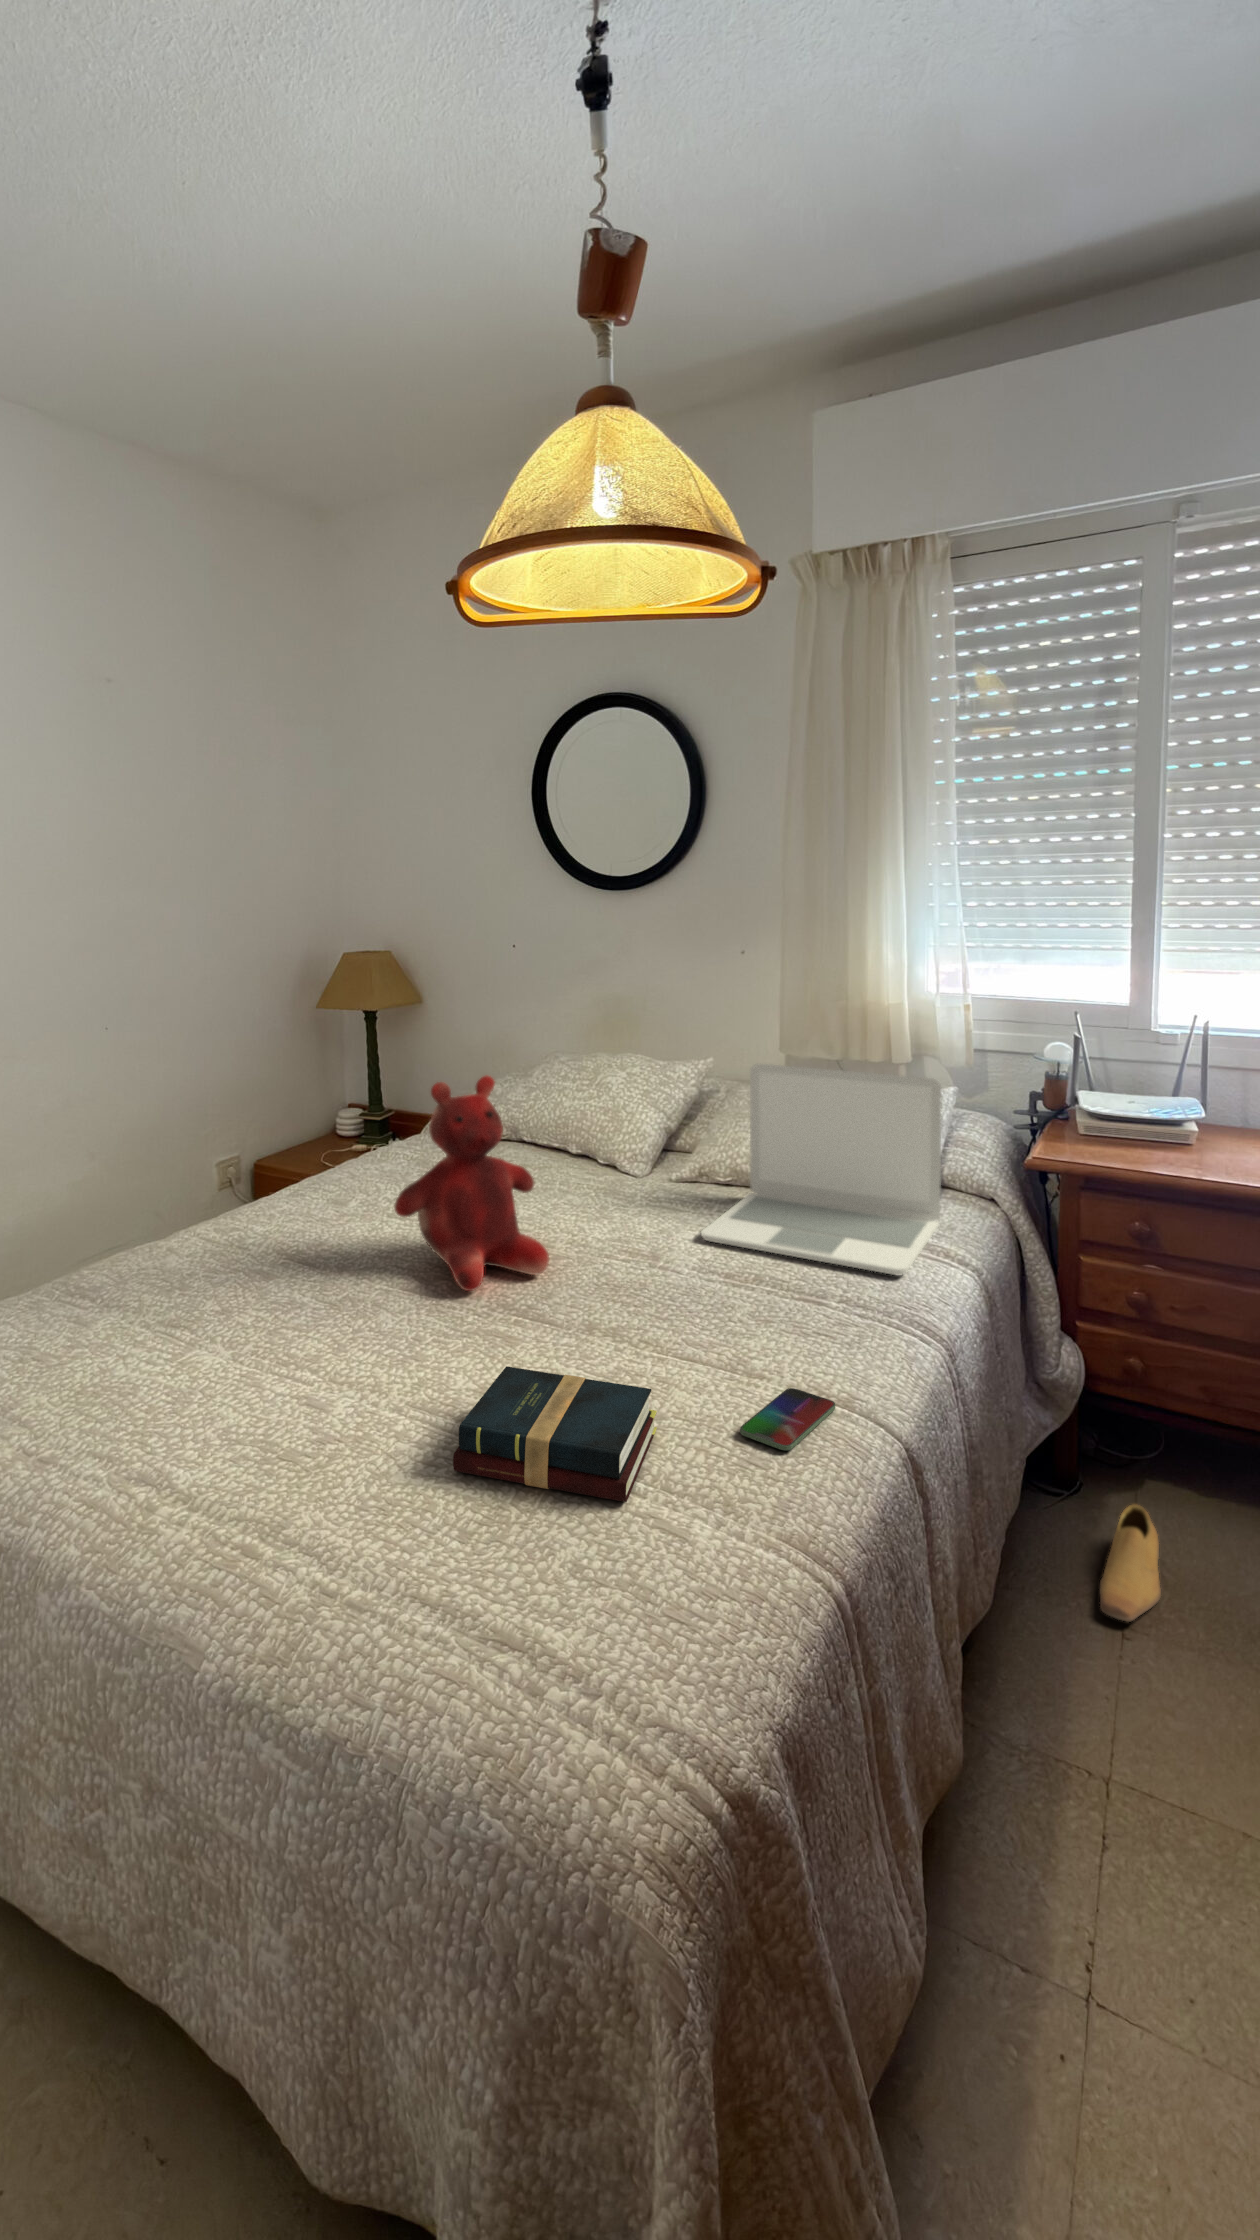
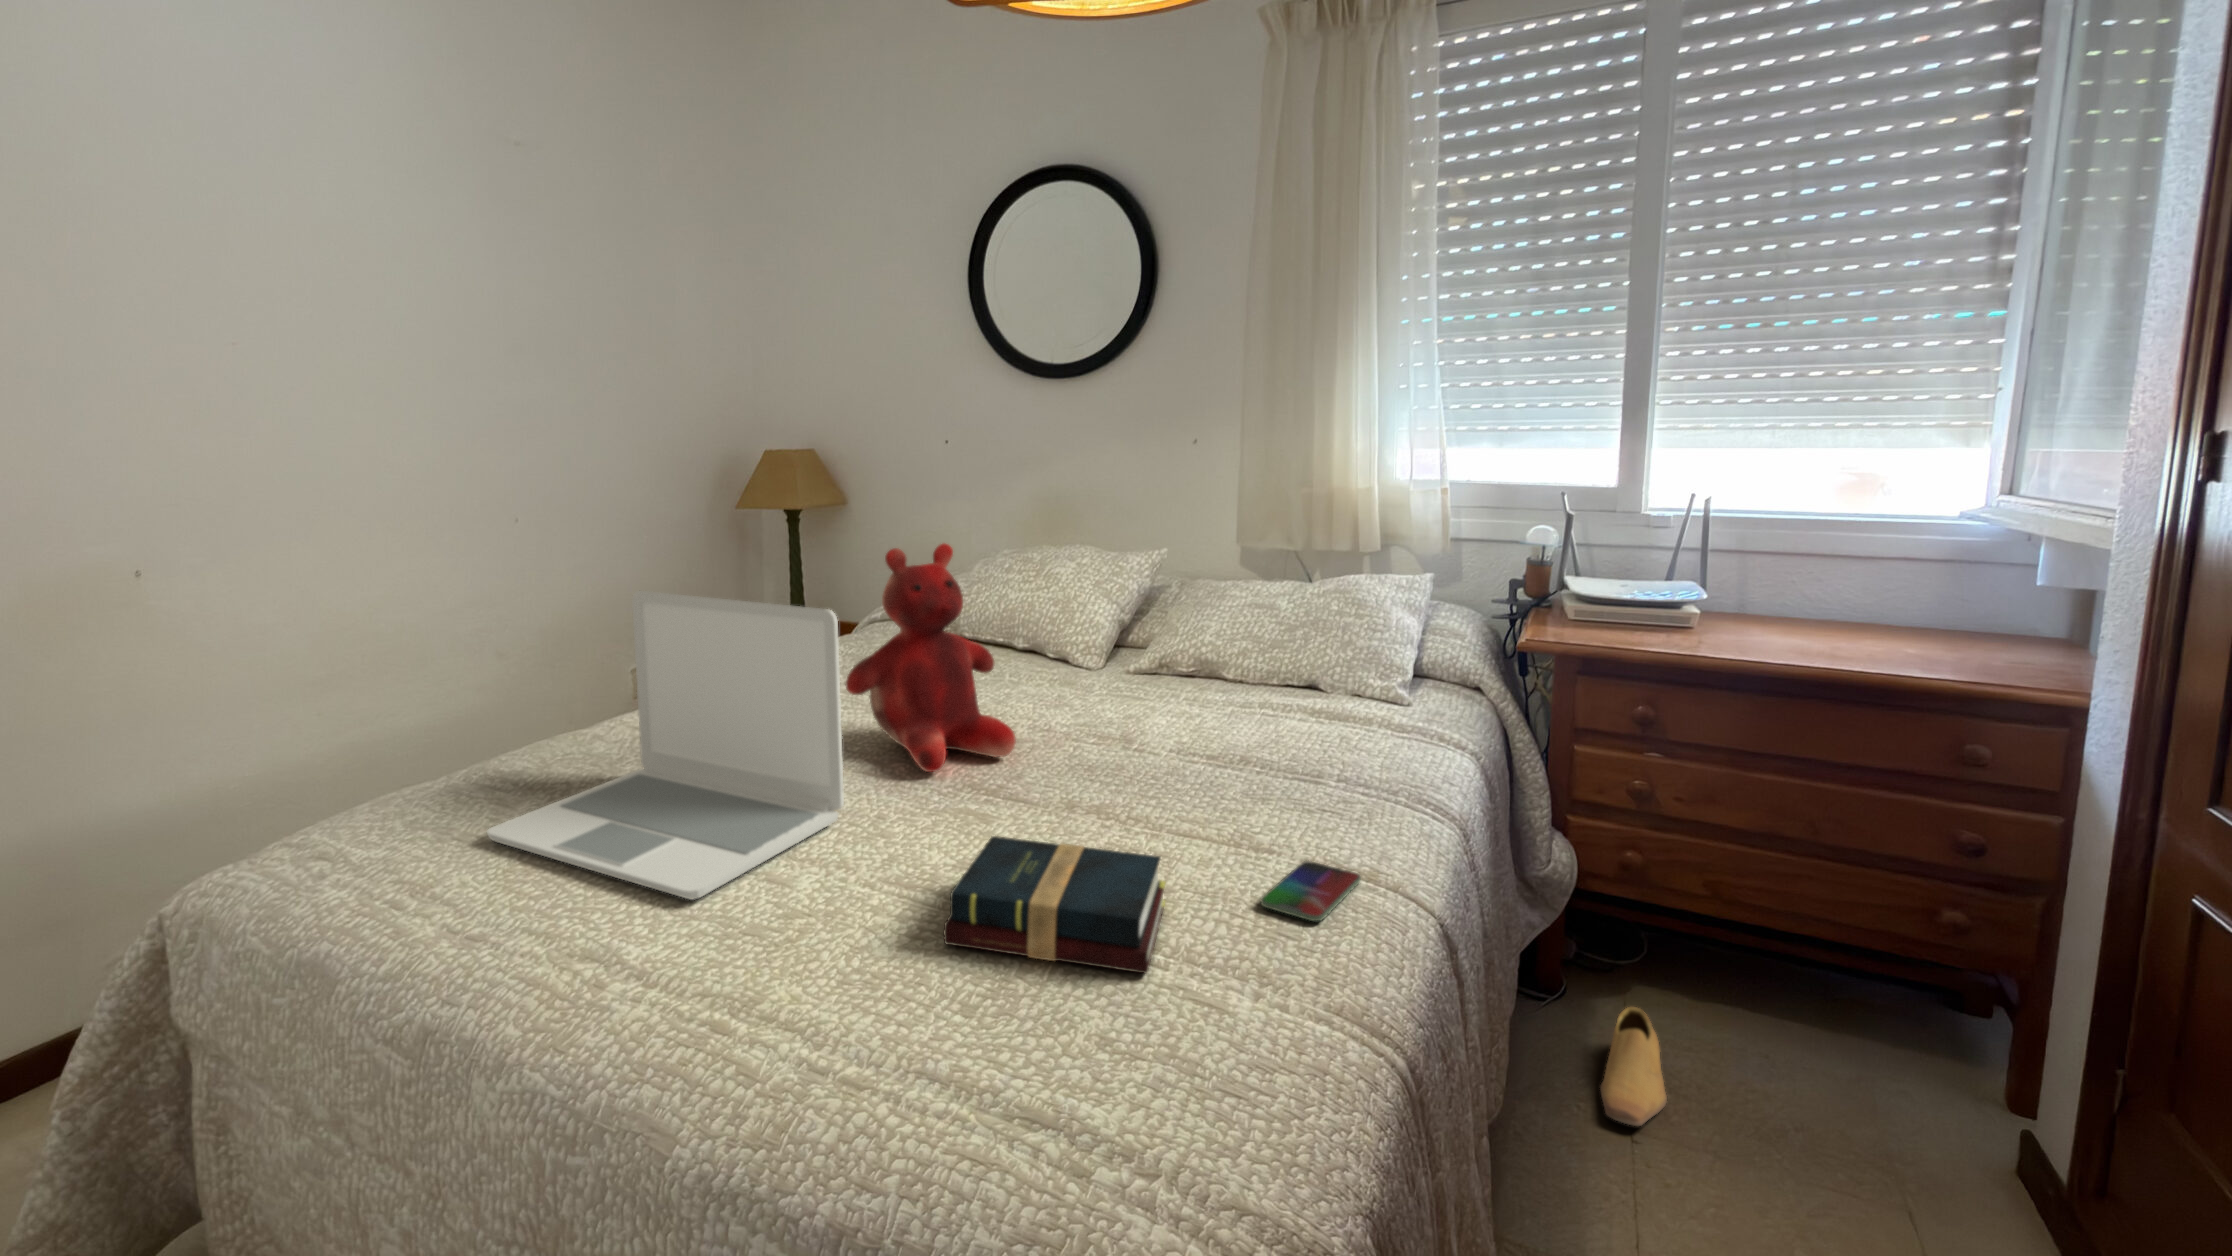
laptop: present [701,1064,942,1276] -> present [487,591,844,900]

